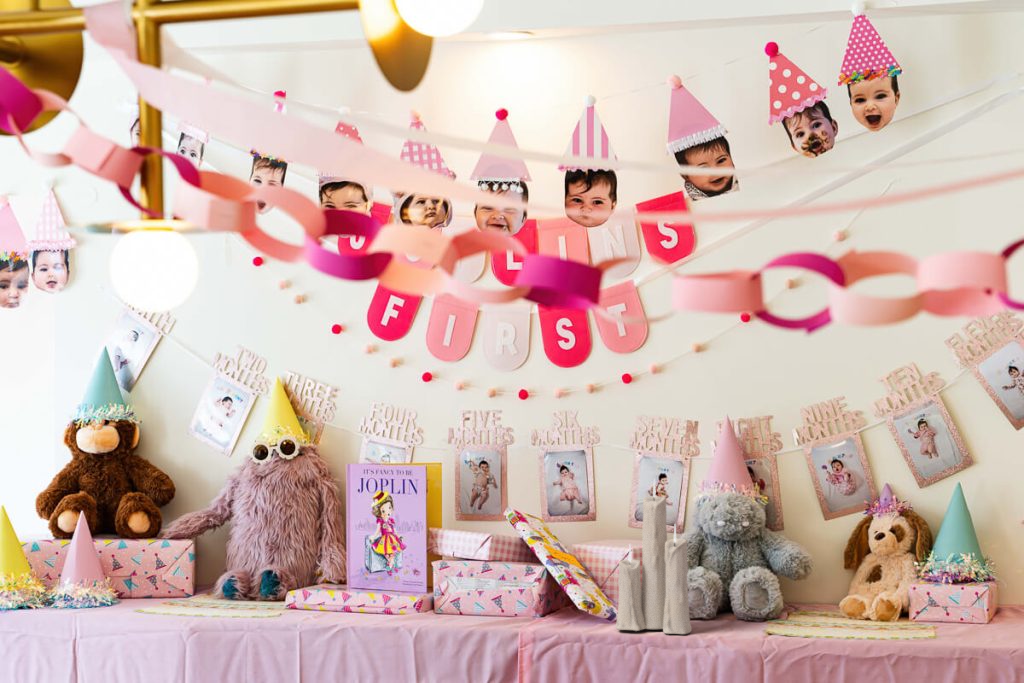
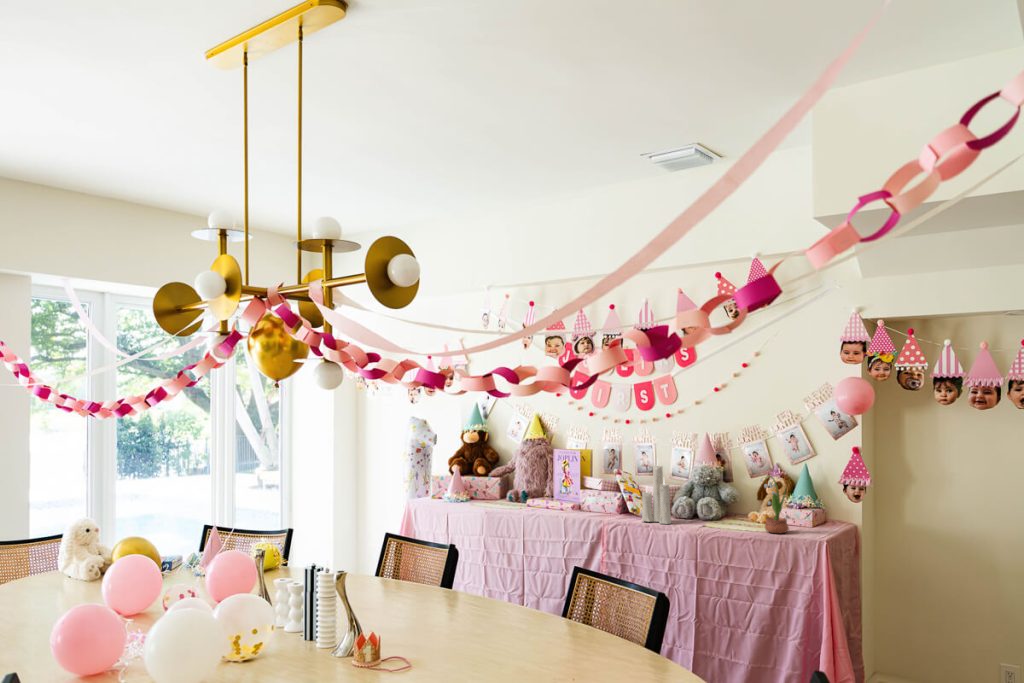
potted flower: none [911,508,975,641] -> present [759,476,789,533]

